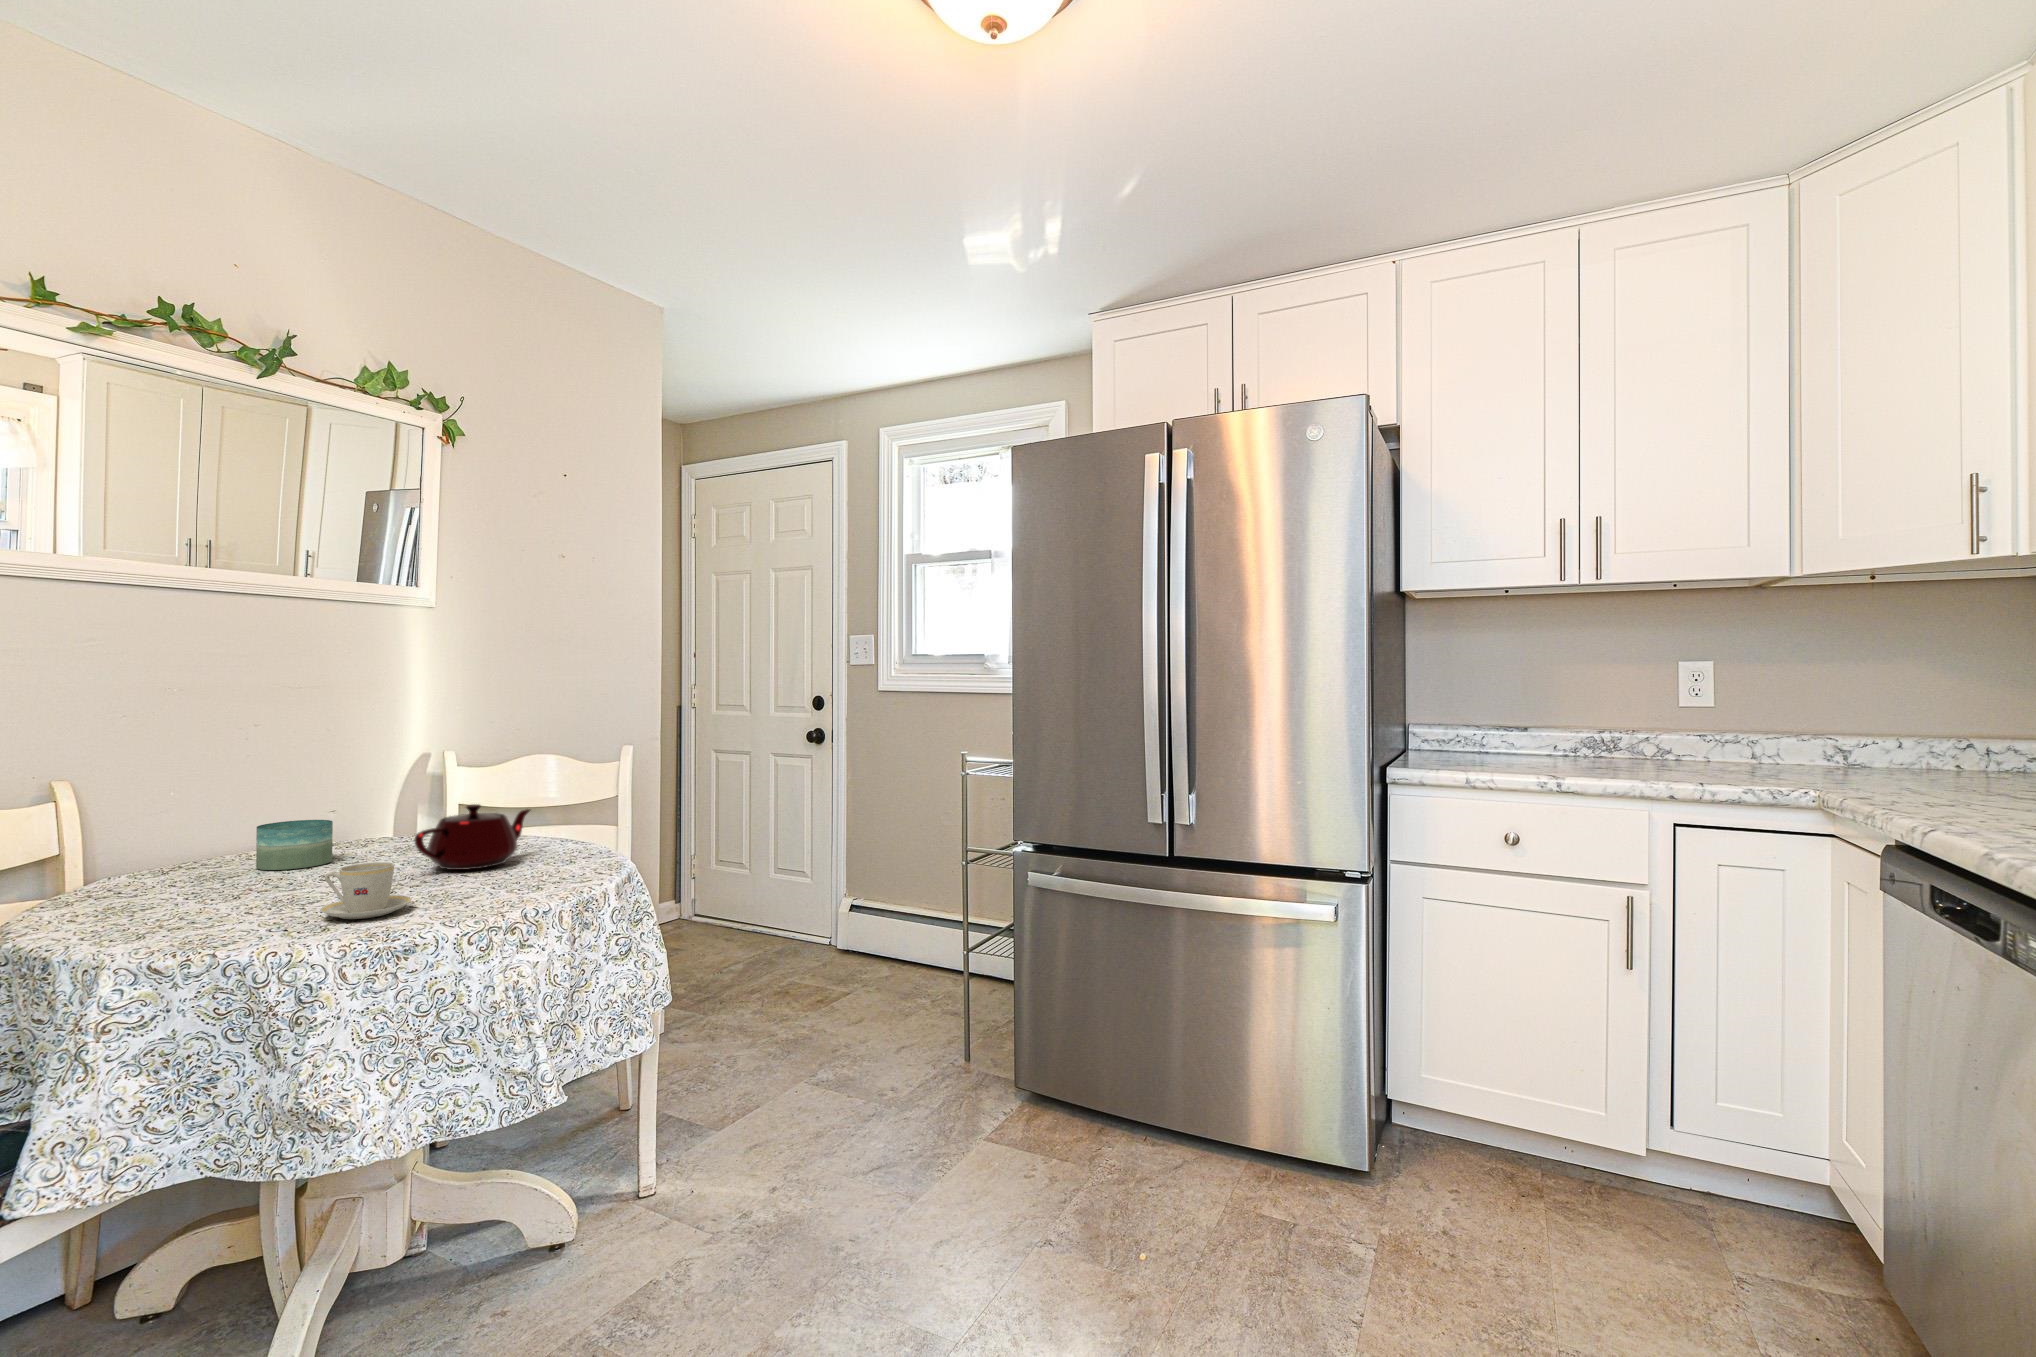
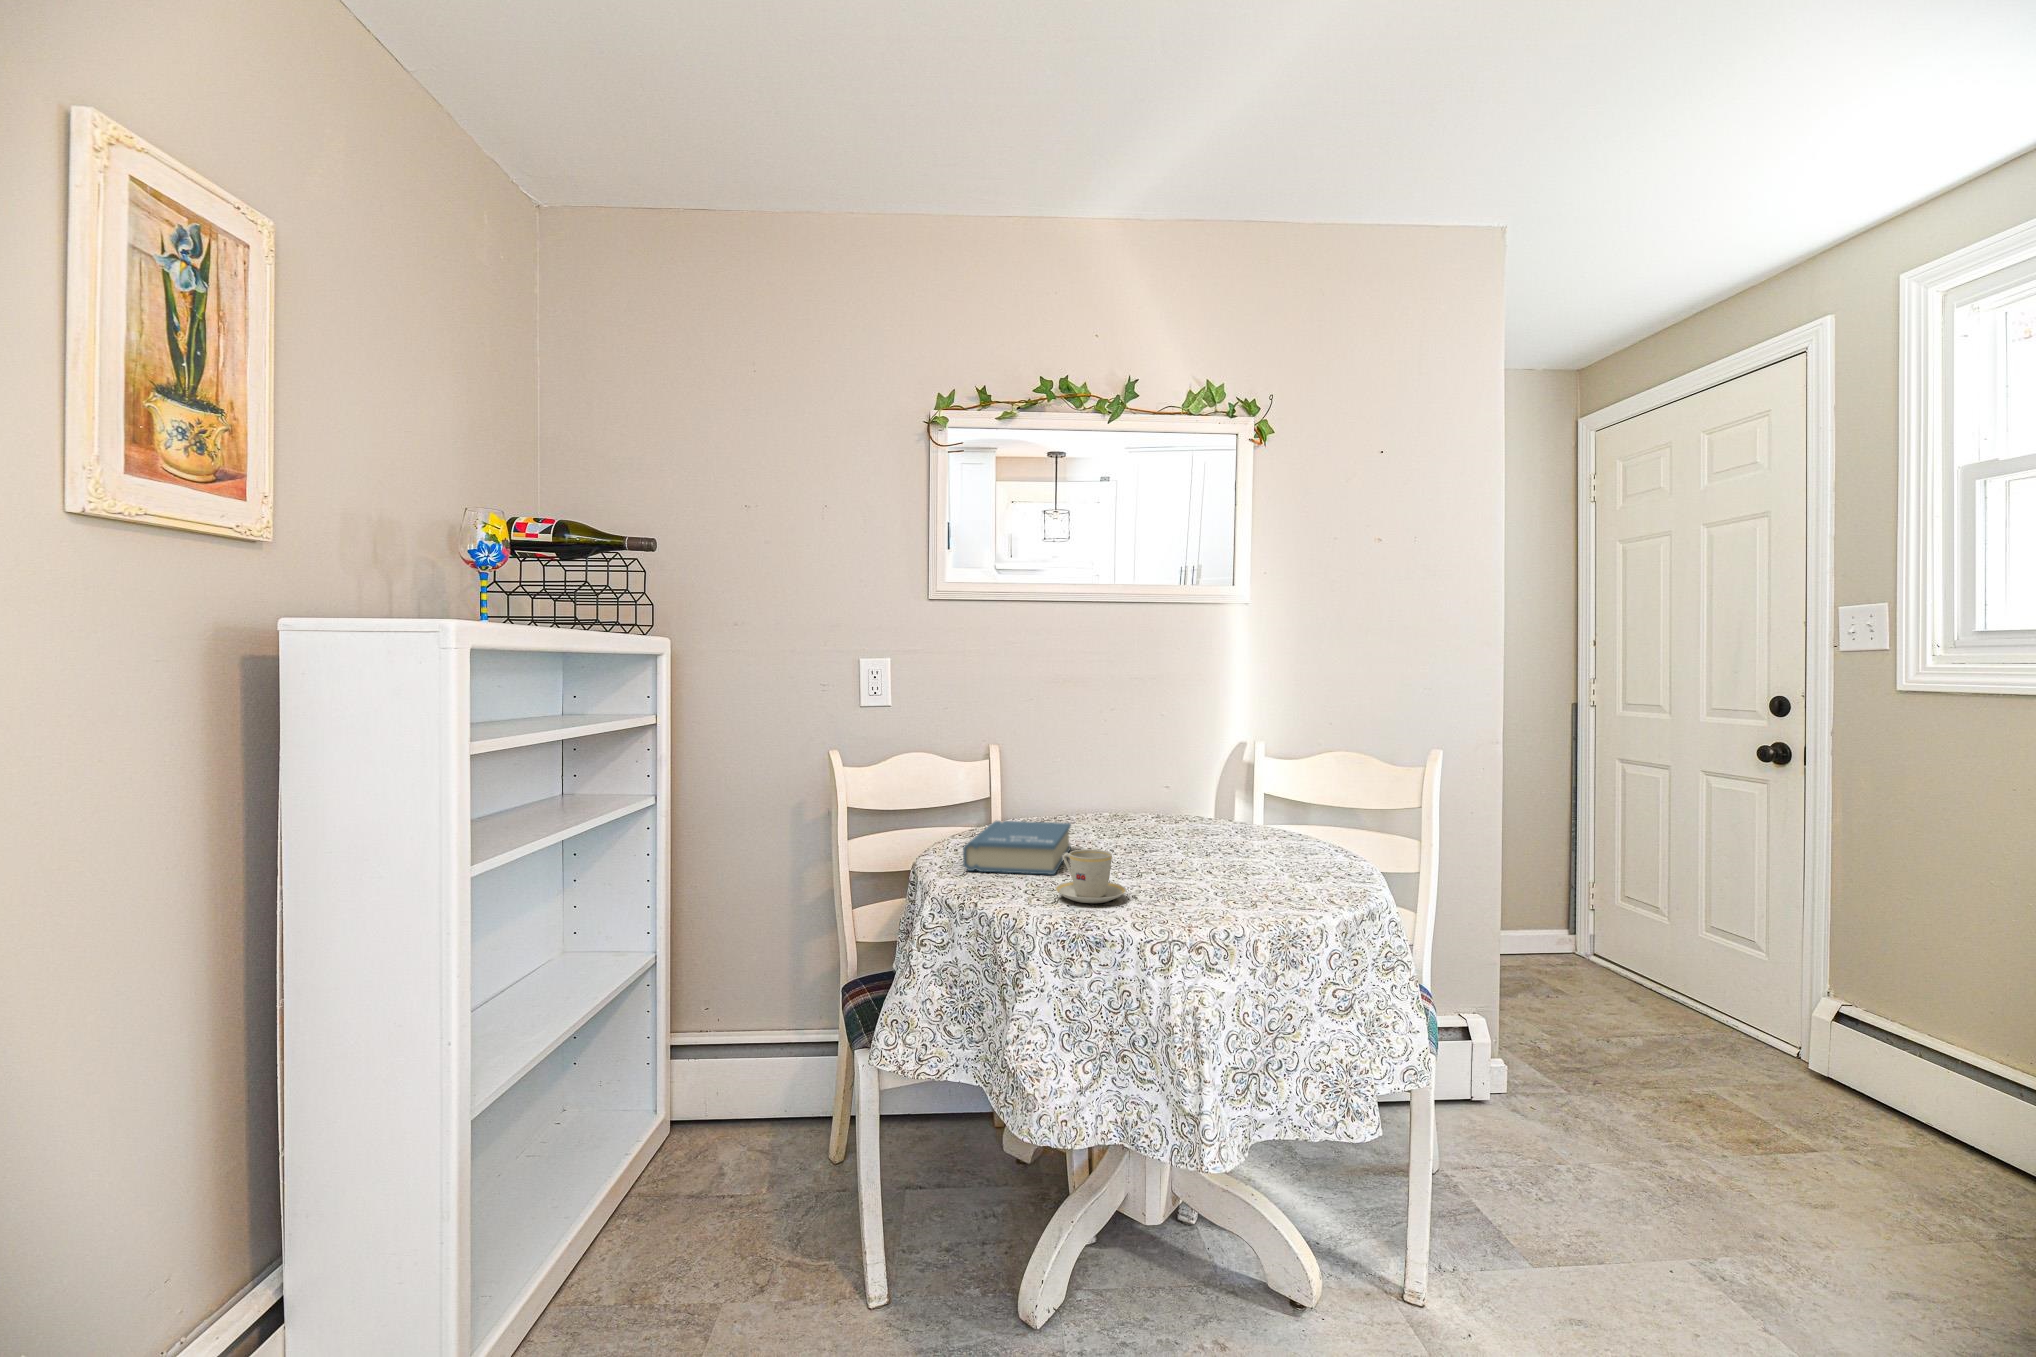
teapot: present [414,804,530,870] -> none [1167,803,1287,871]
candle: present [256,820,333,870] -> none [1086,798,1137,841]
book: none [125,852,284,925] -> present [963,821,1071,875]

